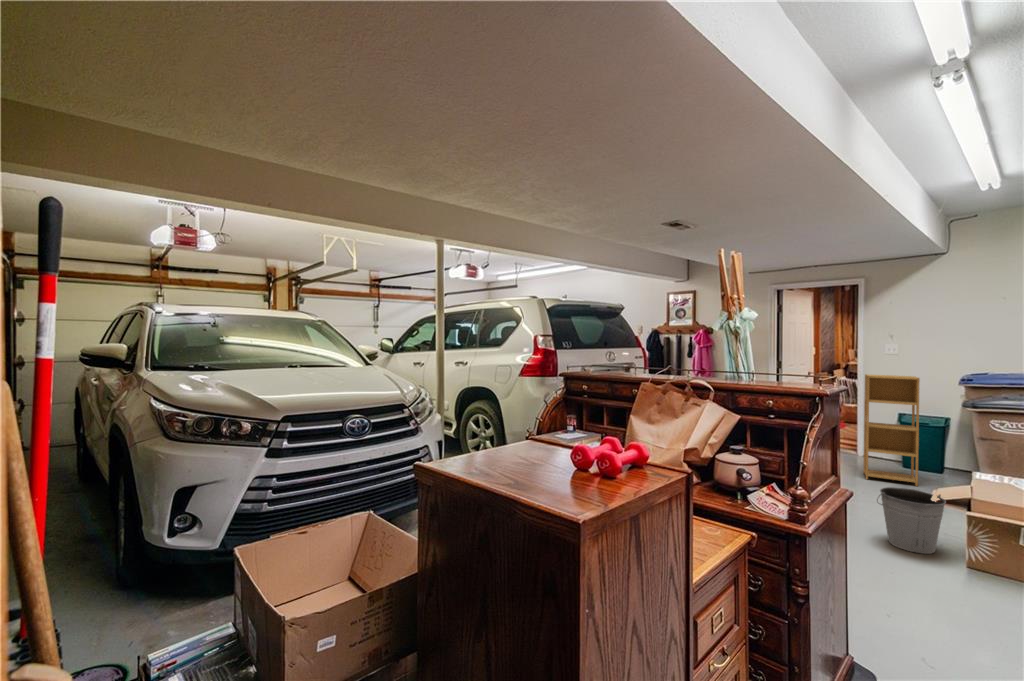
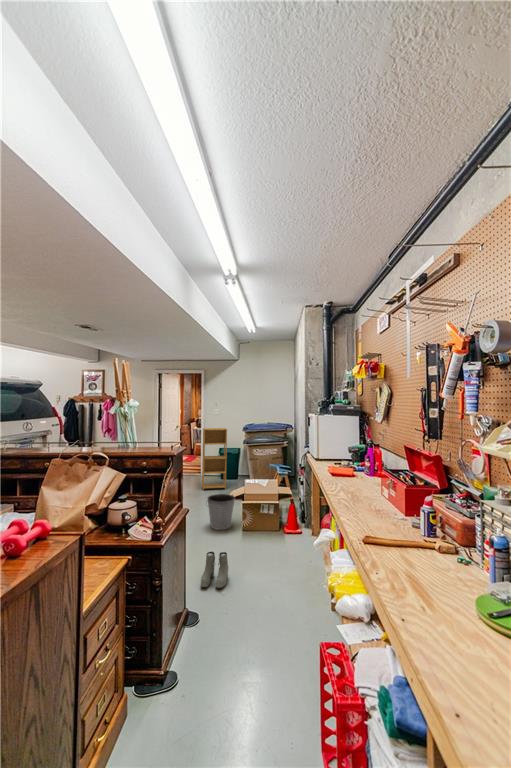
boots: none [874,580,938,652] -> present [201,552,228,588]

